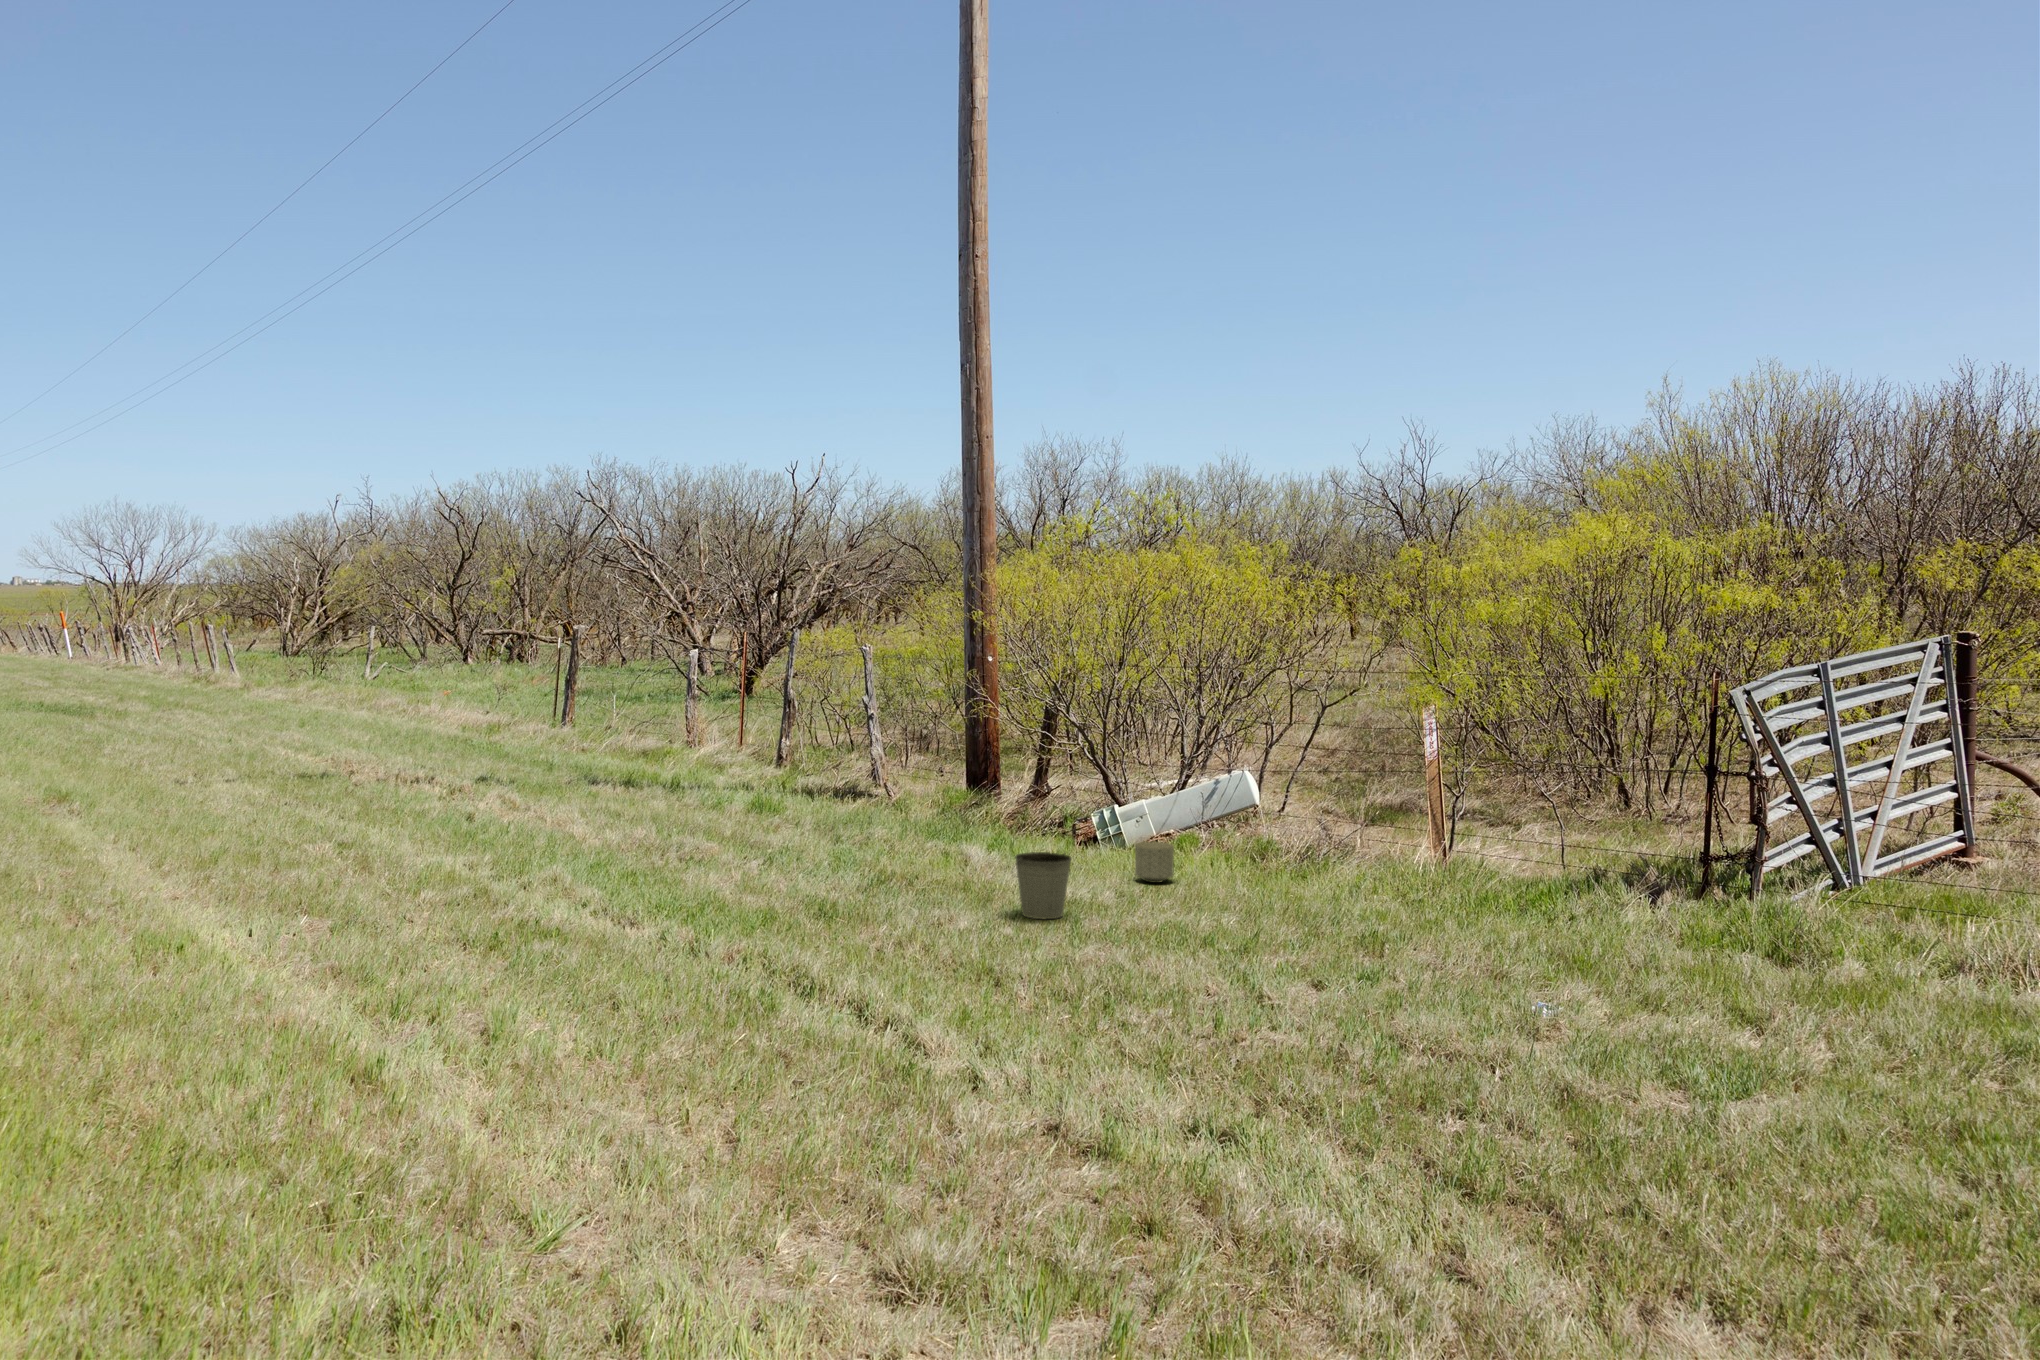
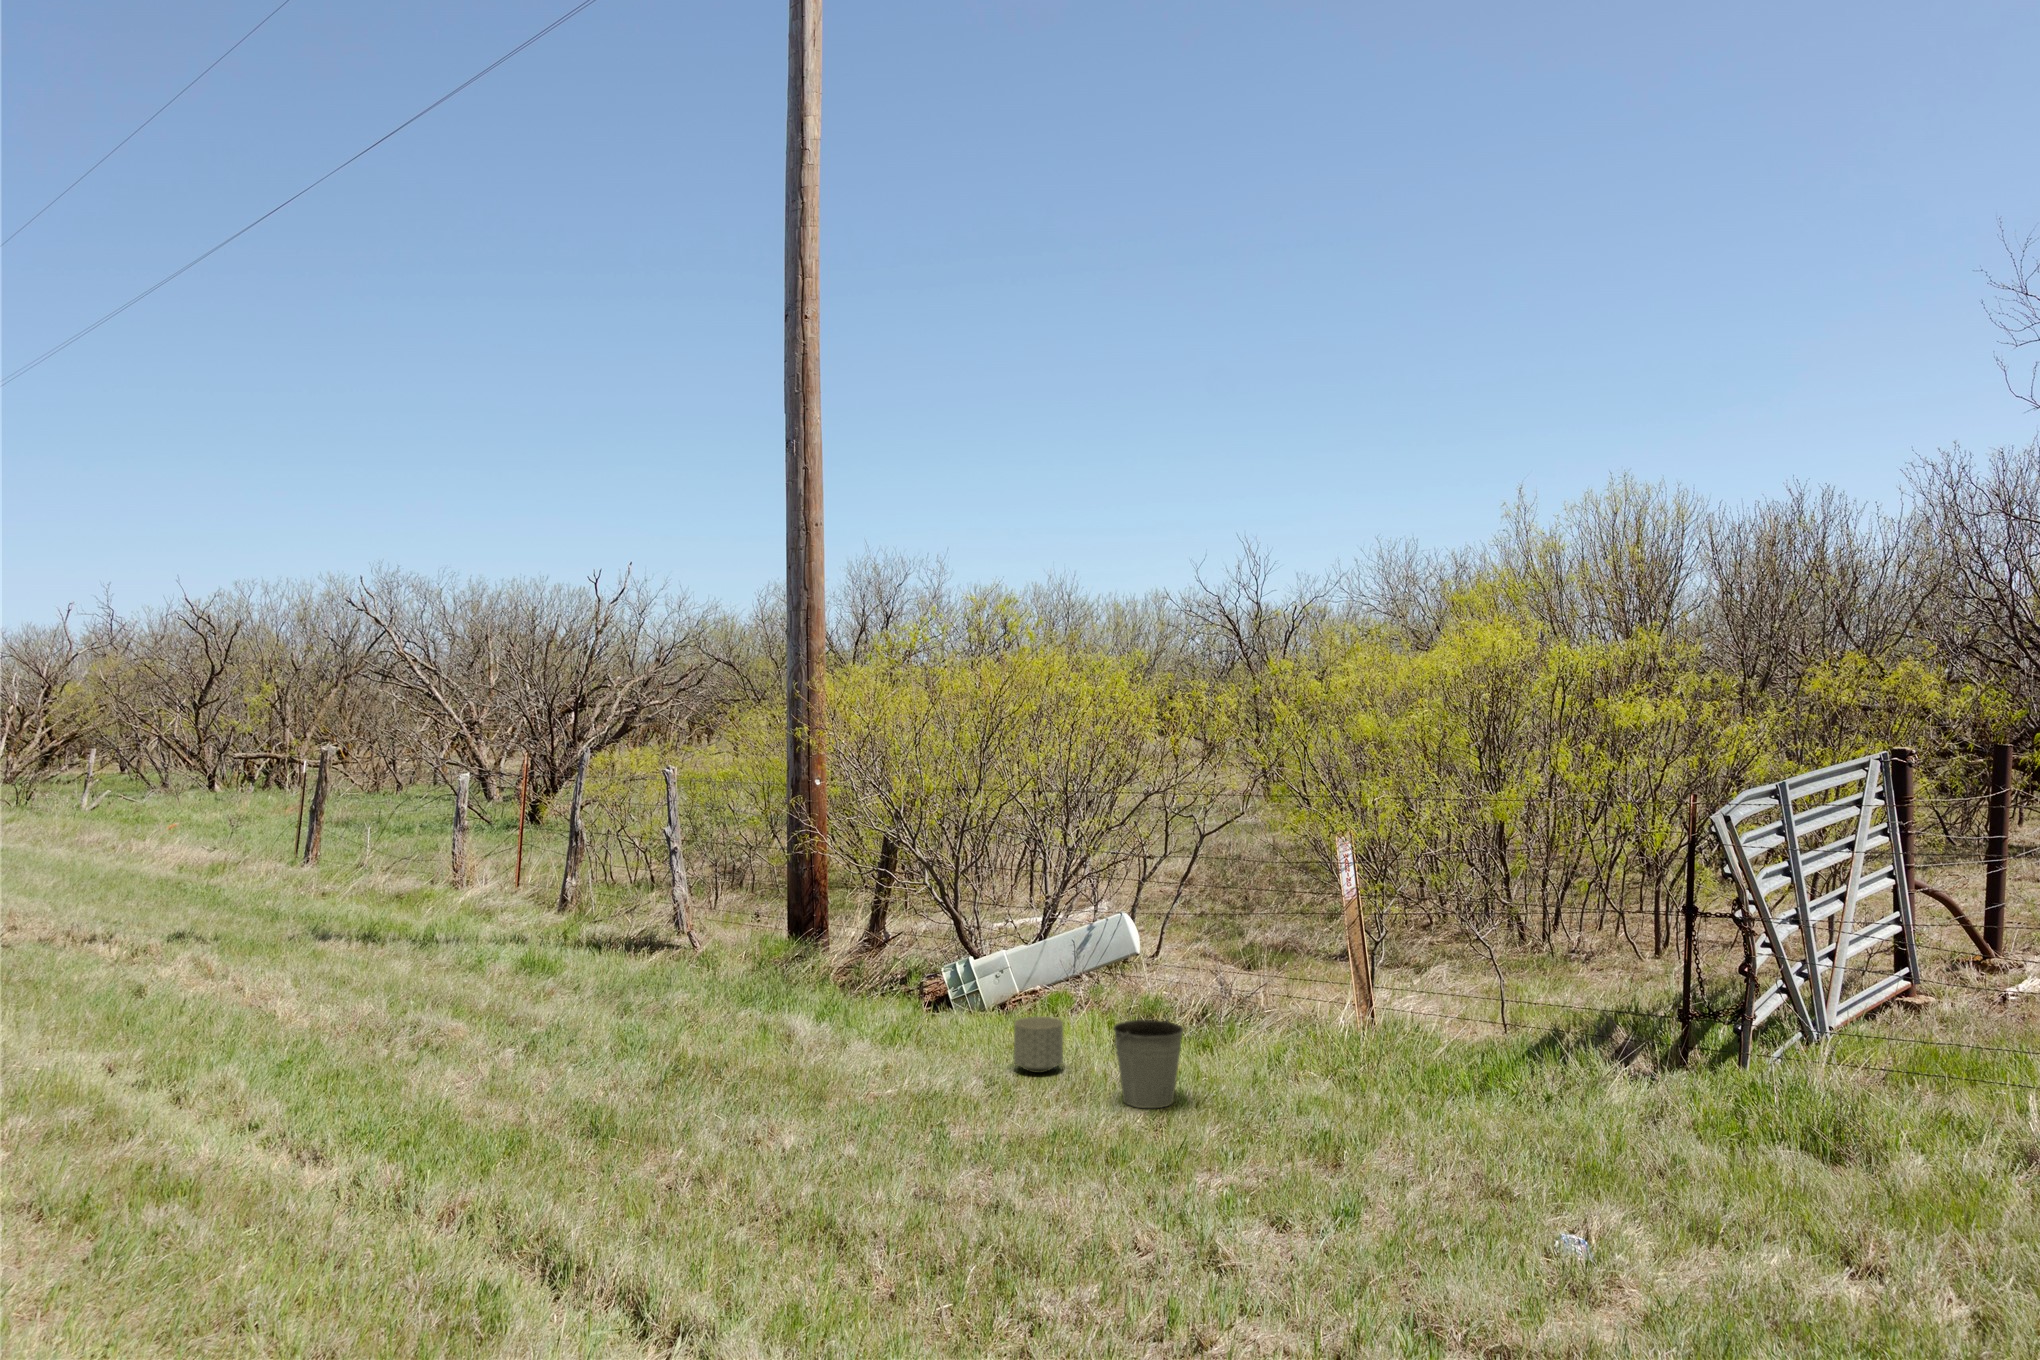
bucket: present [1015,852,1072,919] -> present [1111,1019,1183,1108]

